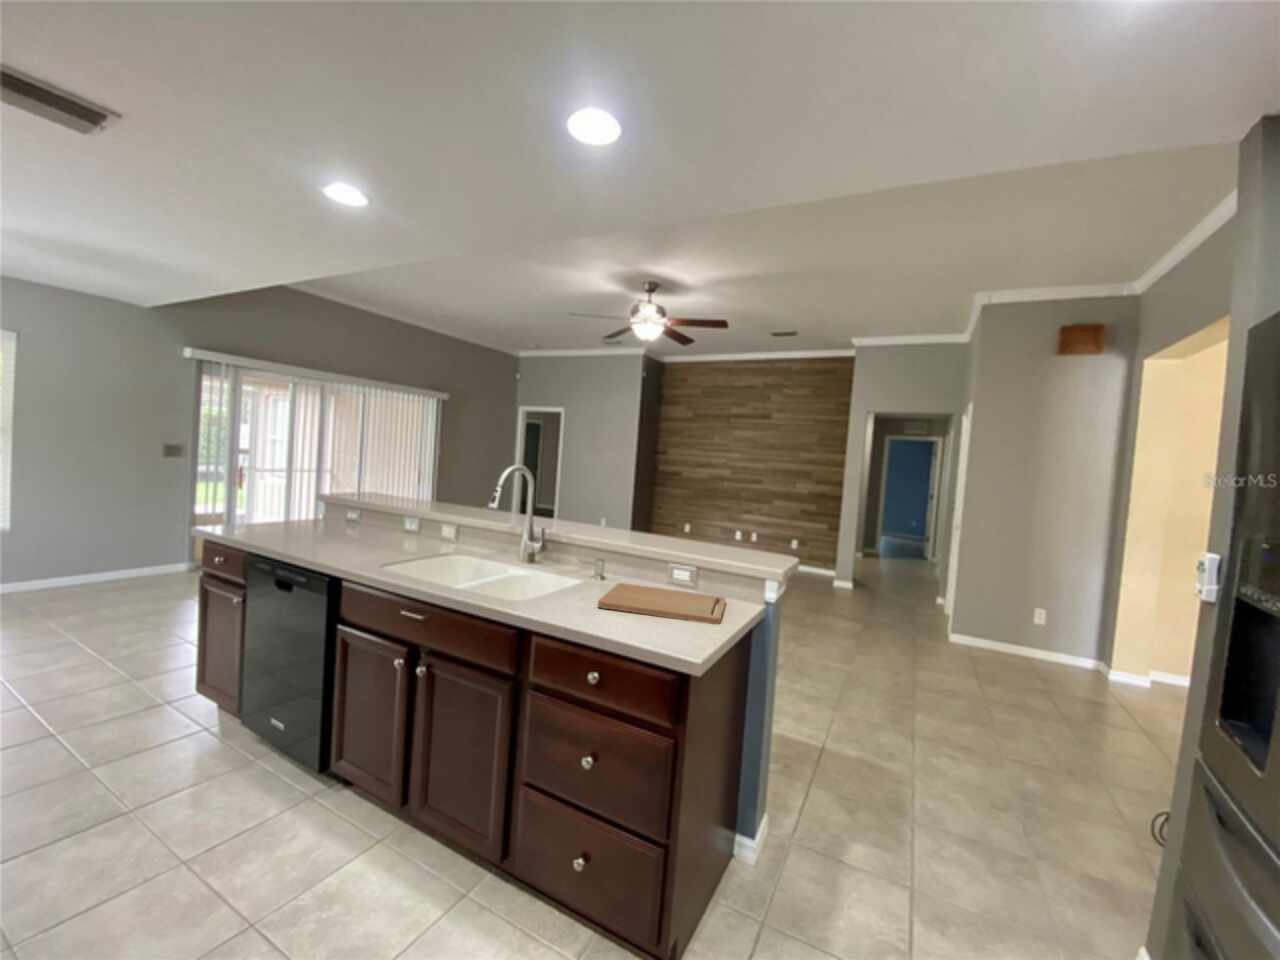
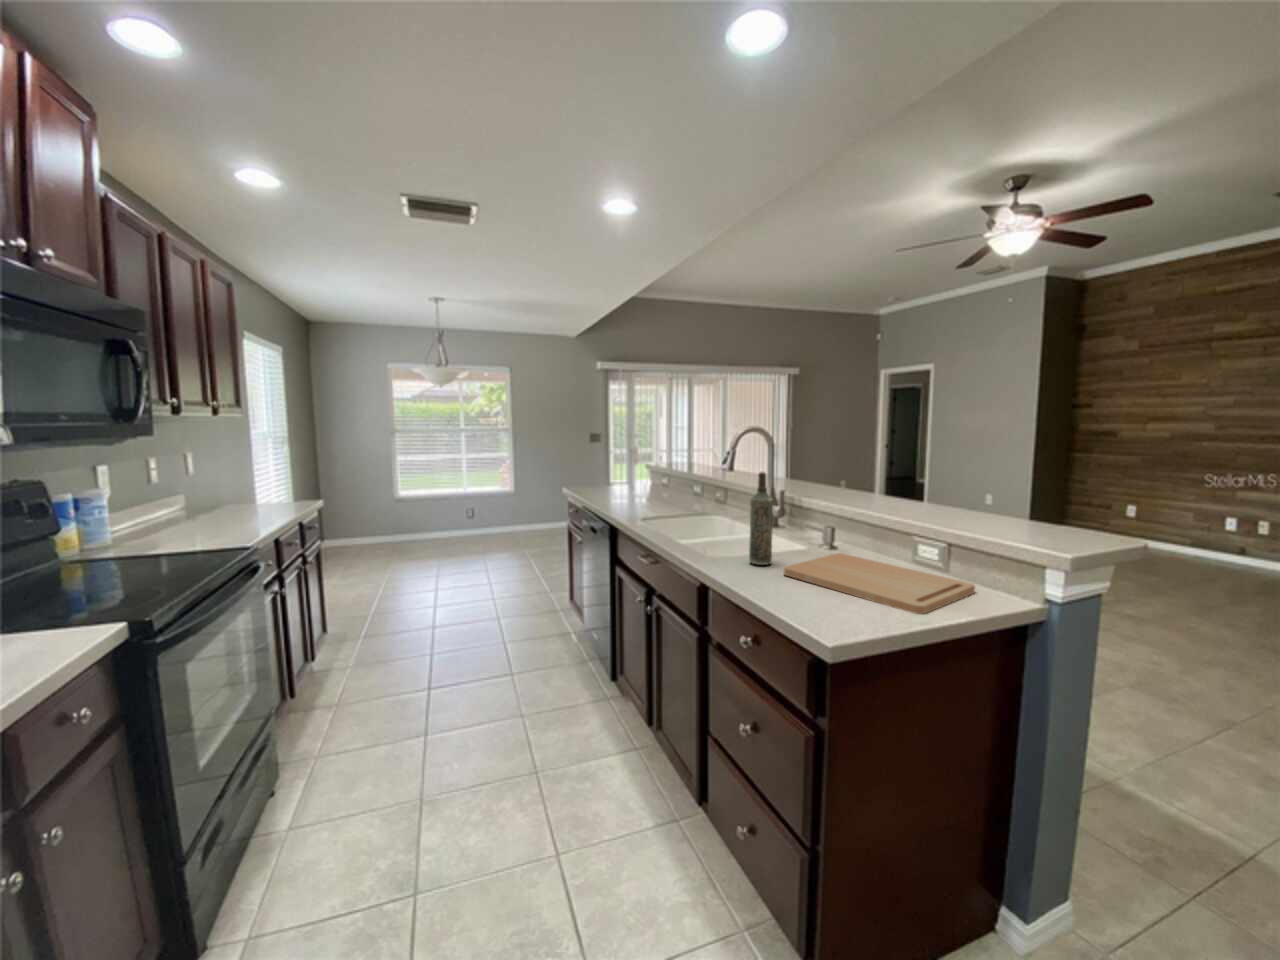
bottle: none [557,516,580,601] -> present [749,472,773,565]

